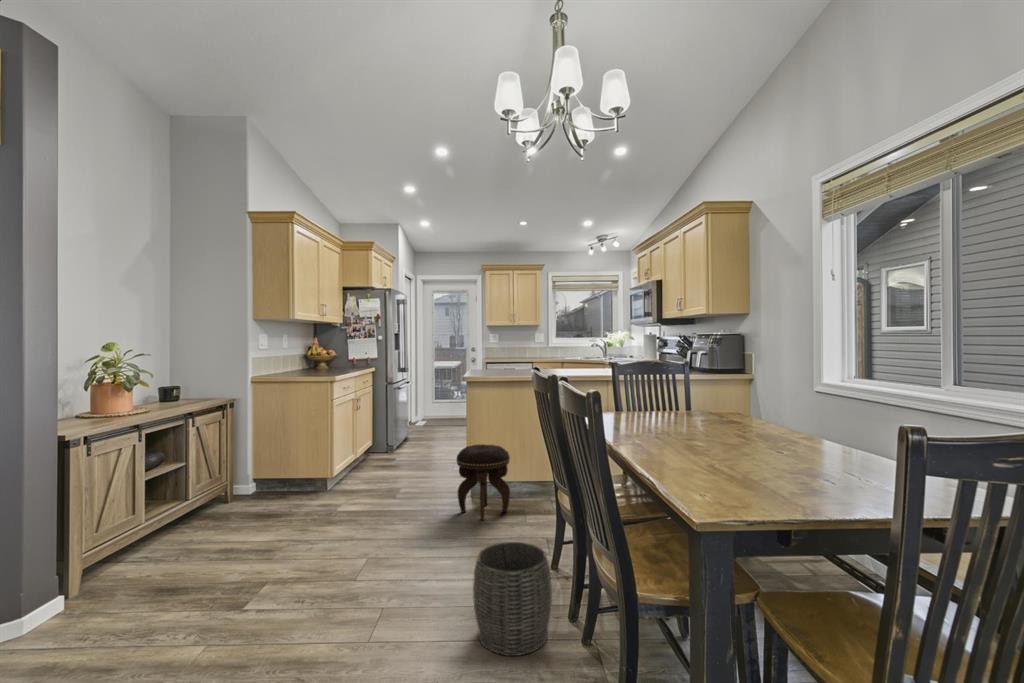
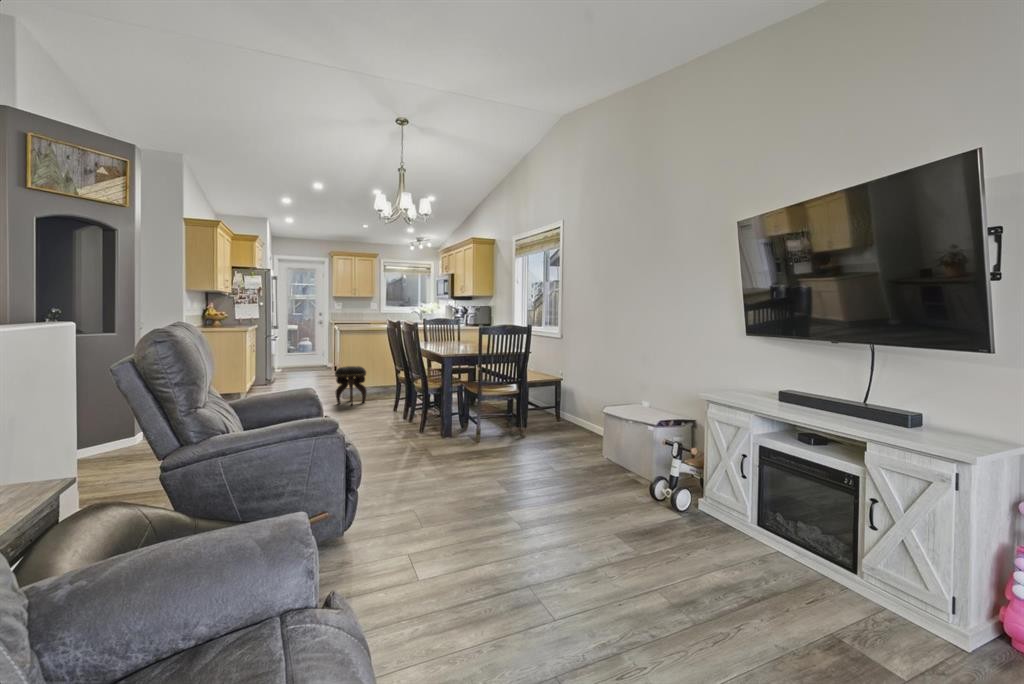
woven basket: present [473,542,552,656] -> none [362,394,396,432]

